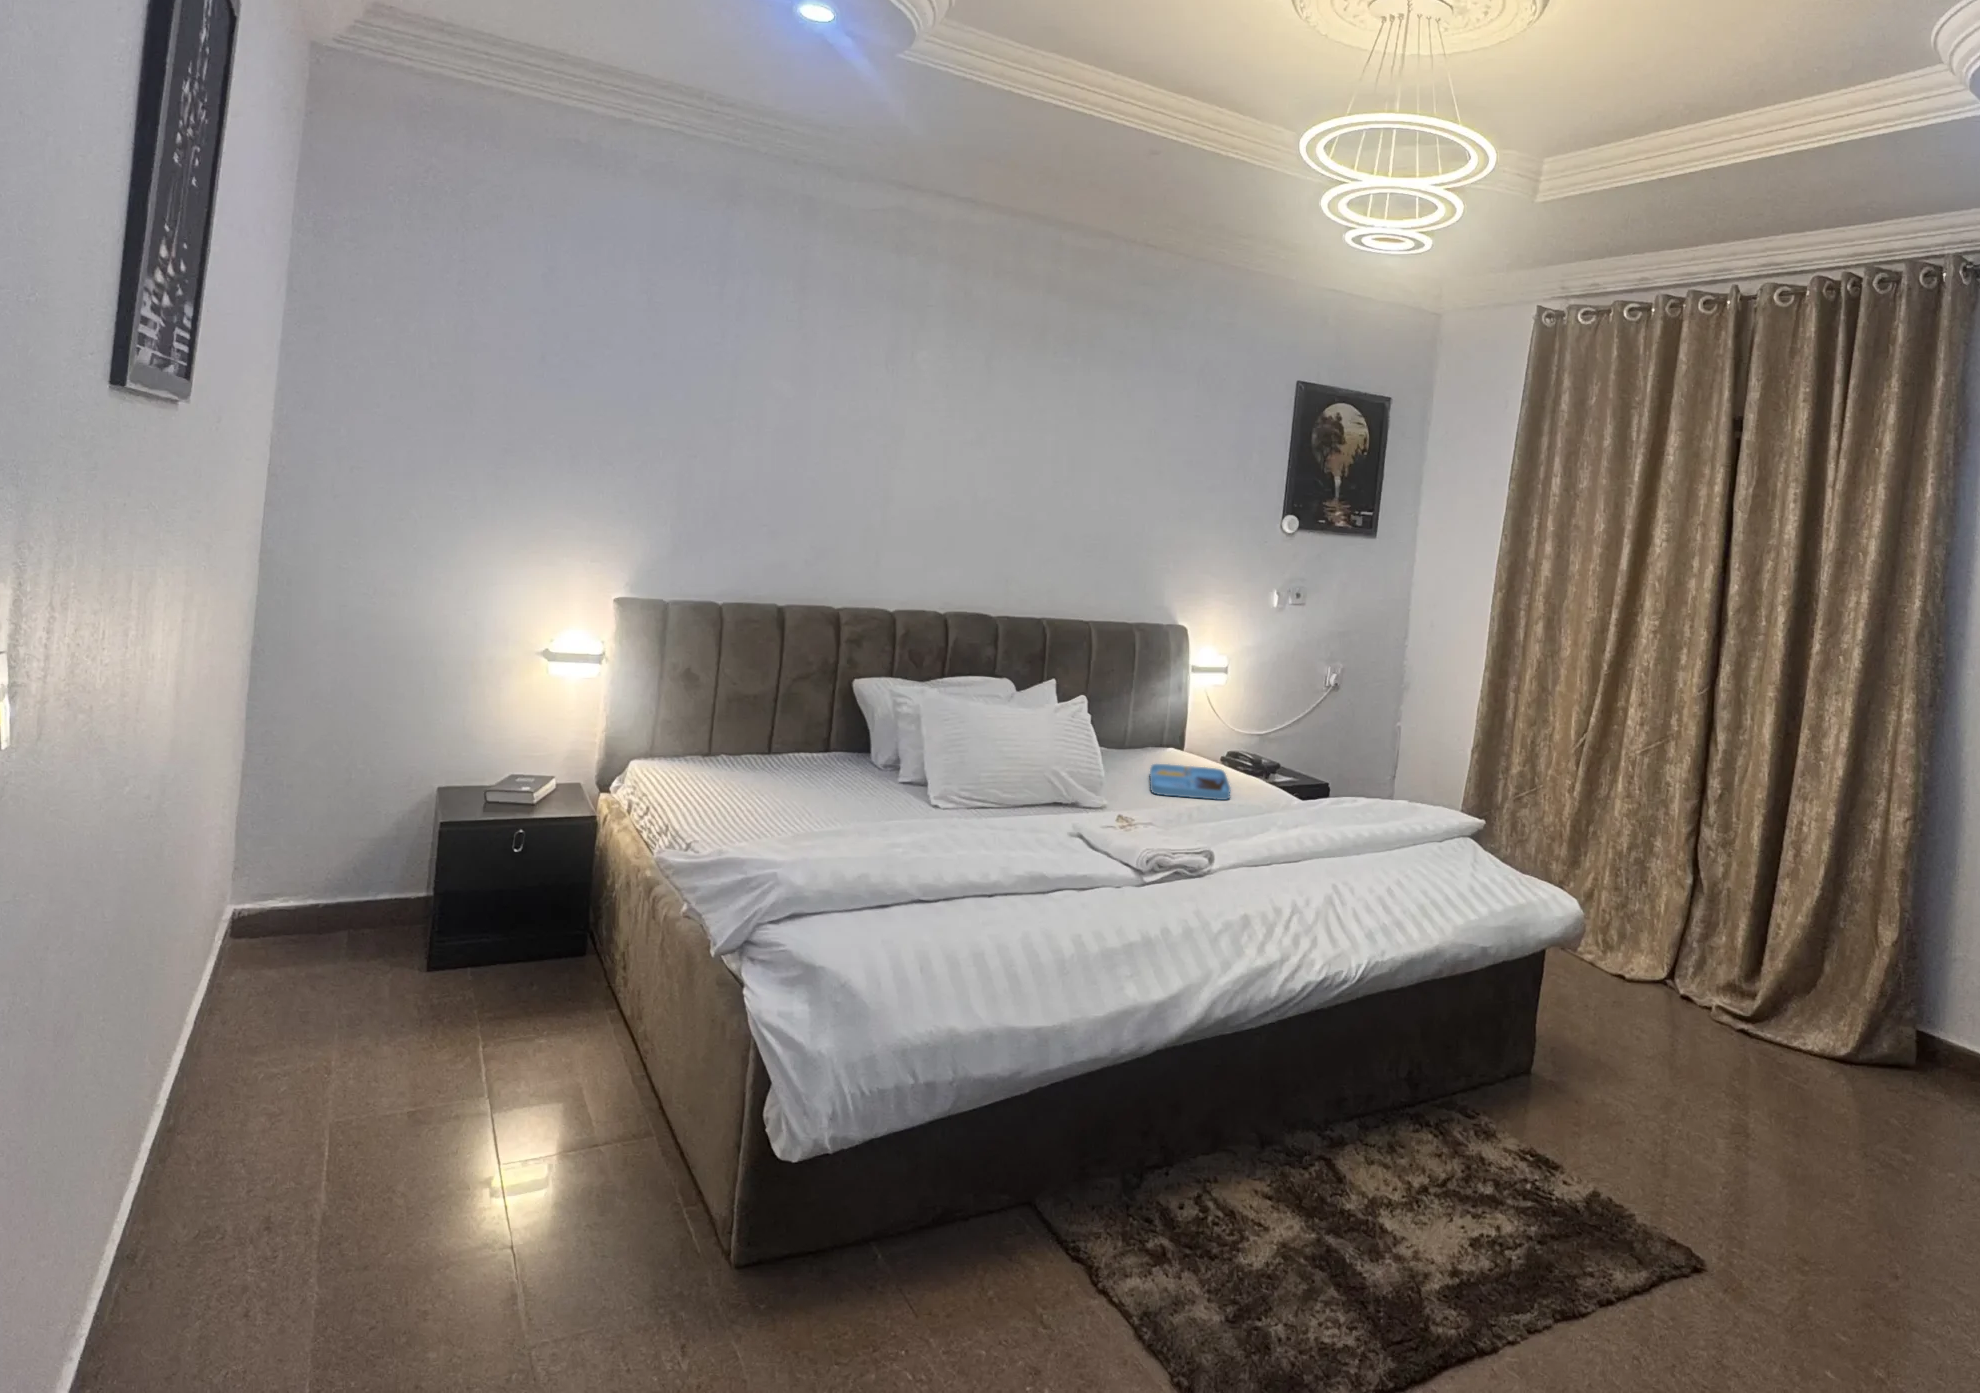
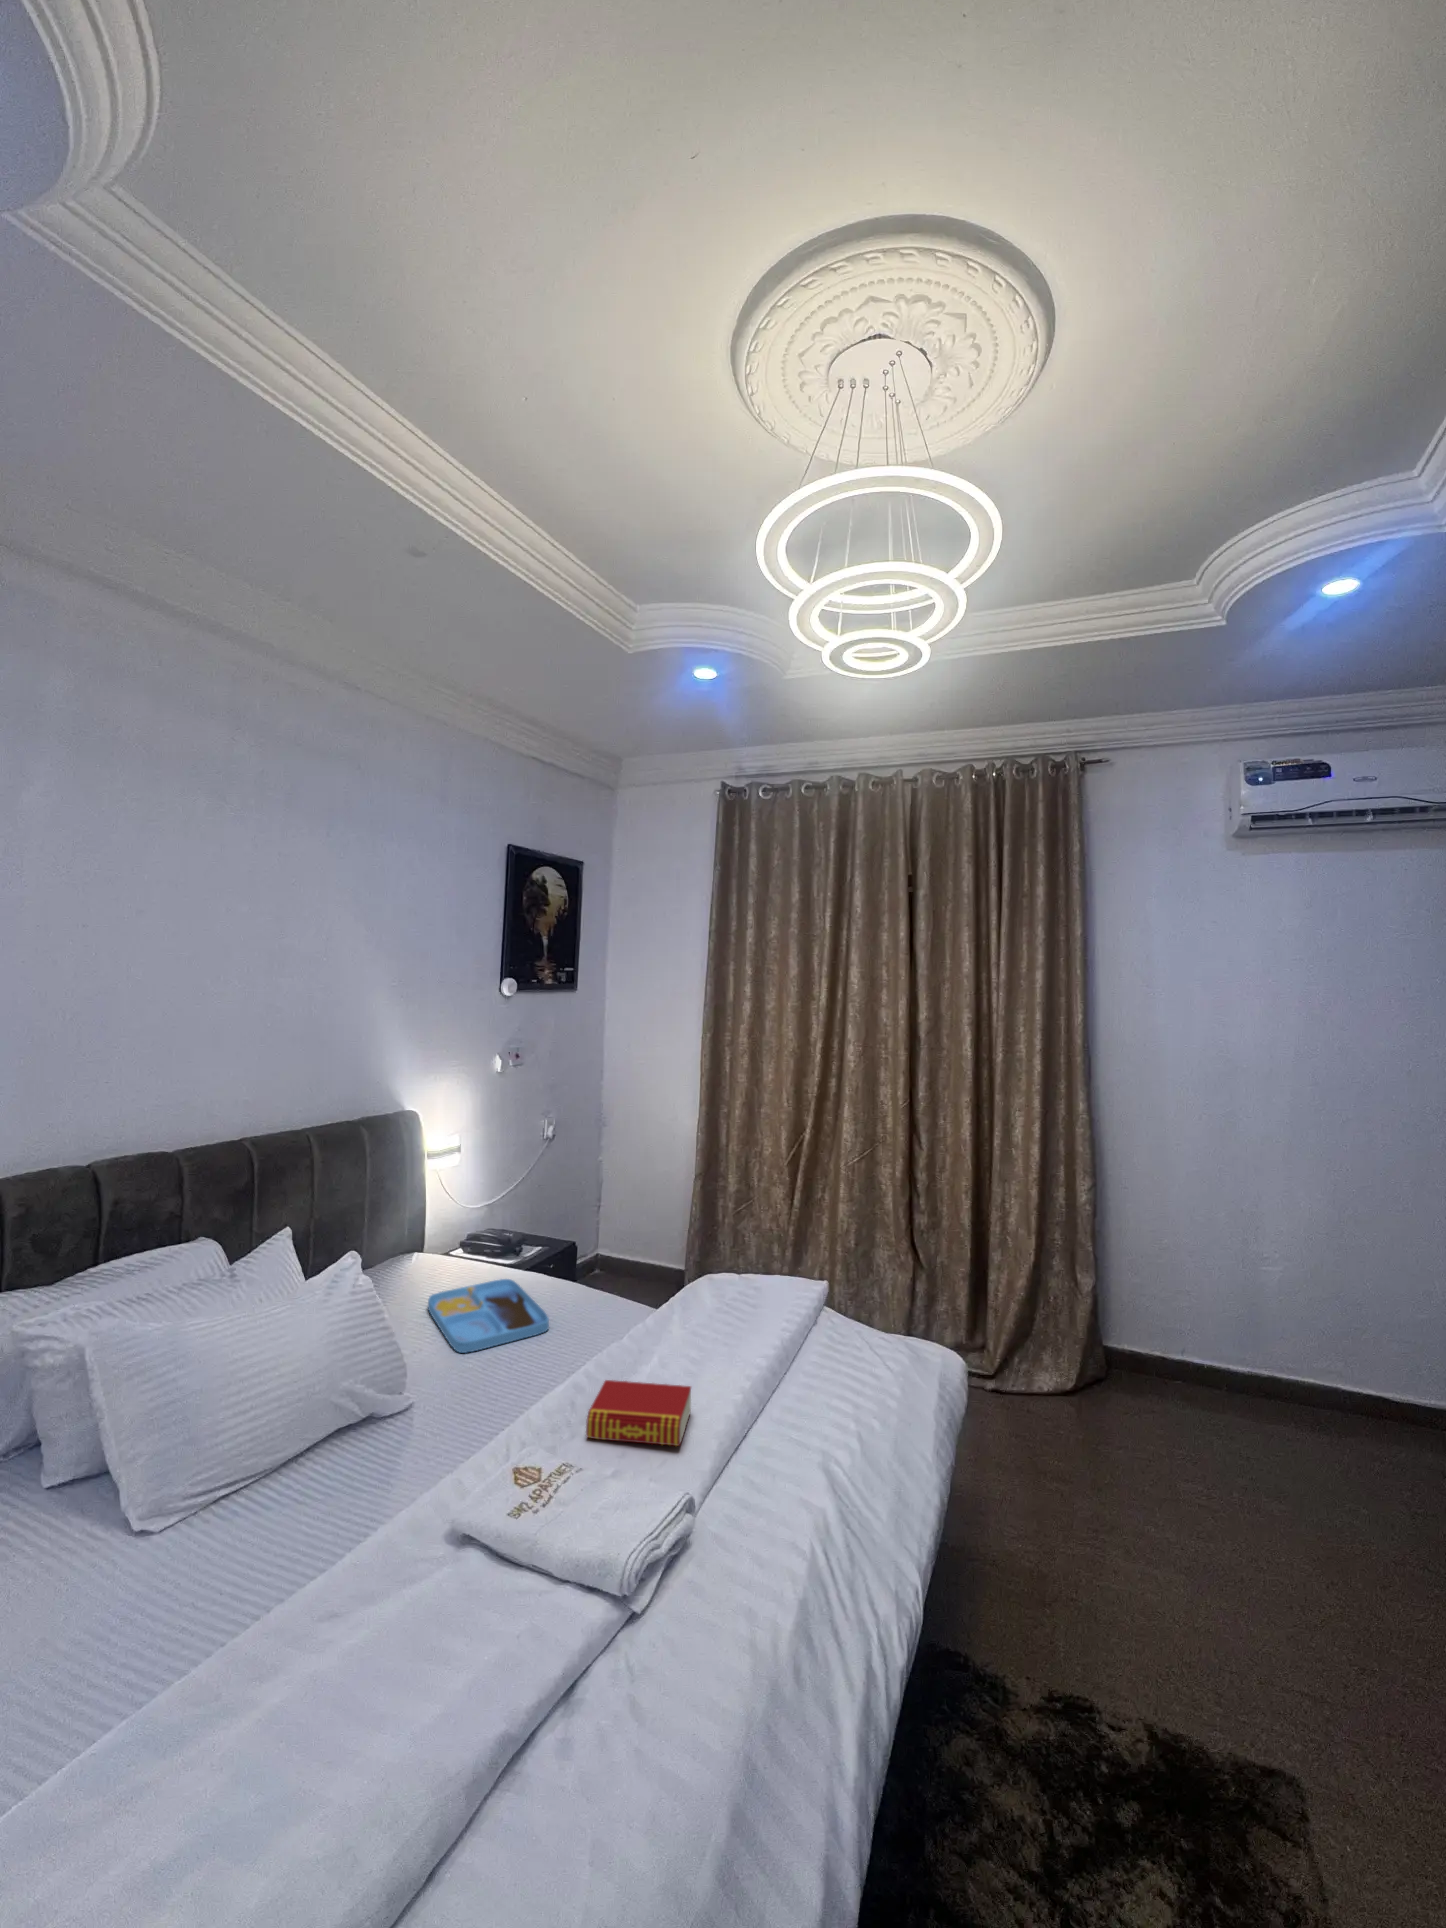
book: none [1184,795,1270,835] -> present [586,1380,691,1446]

